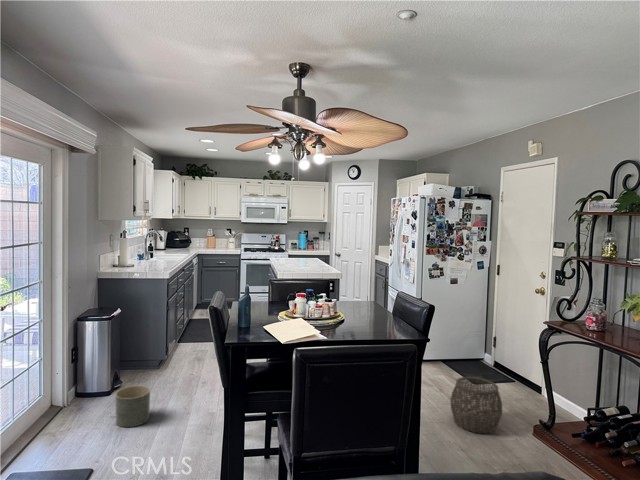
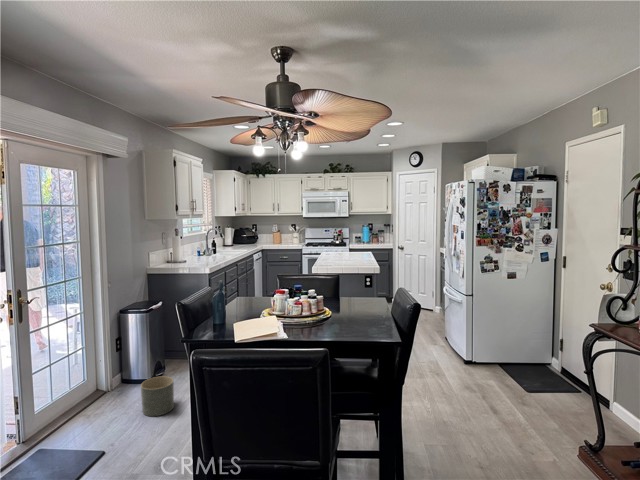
woven basket: present [450,377,502,433] -> none [485,390,550,461]

